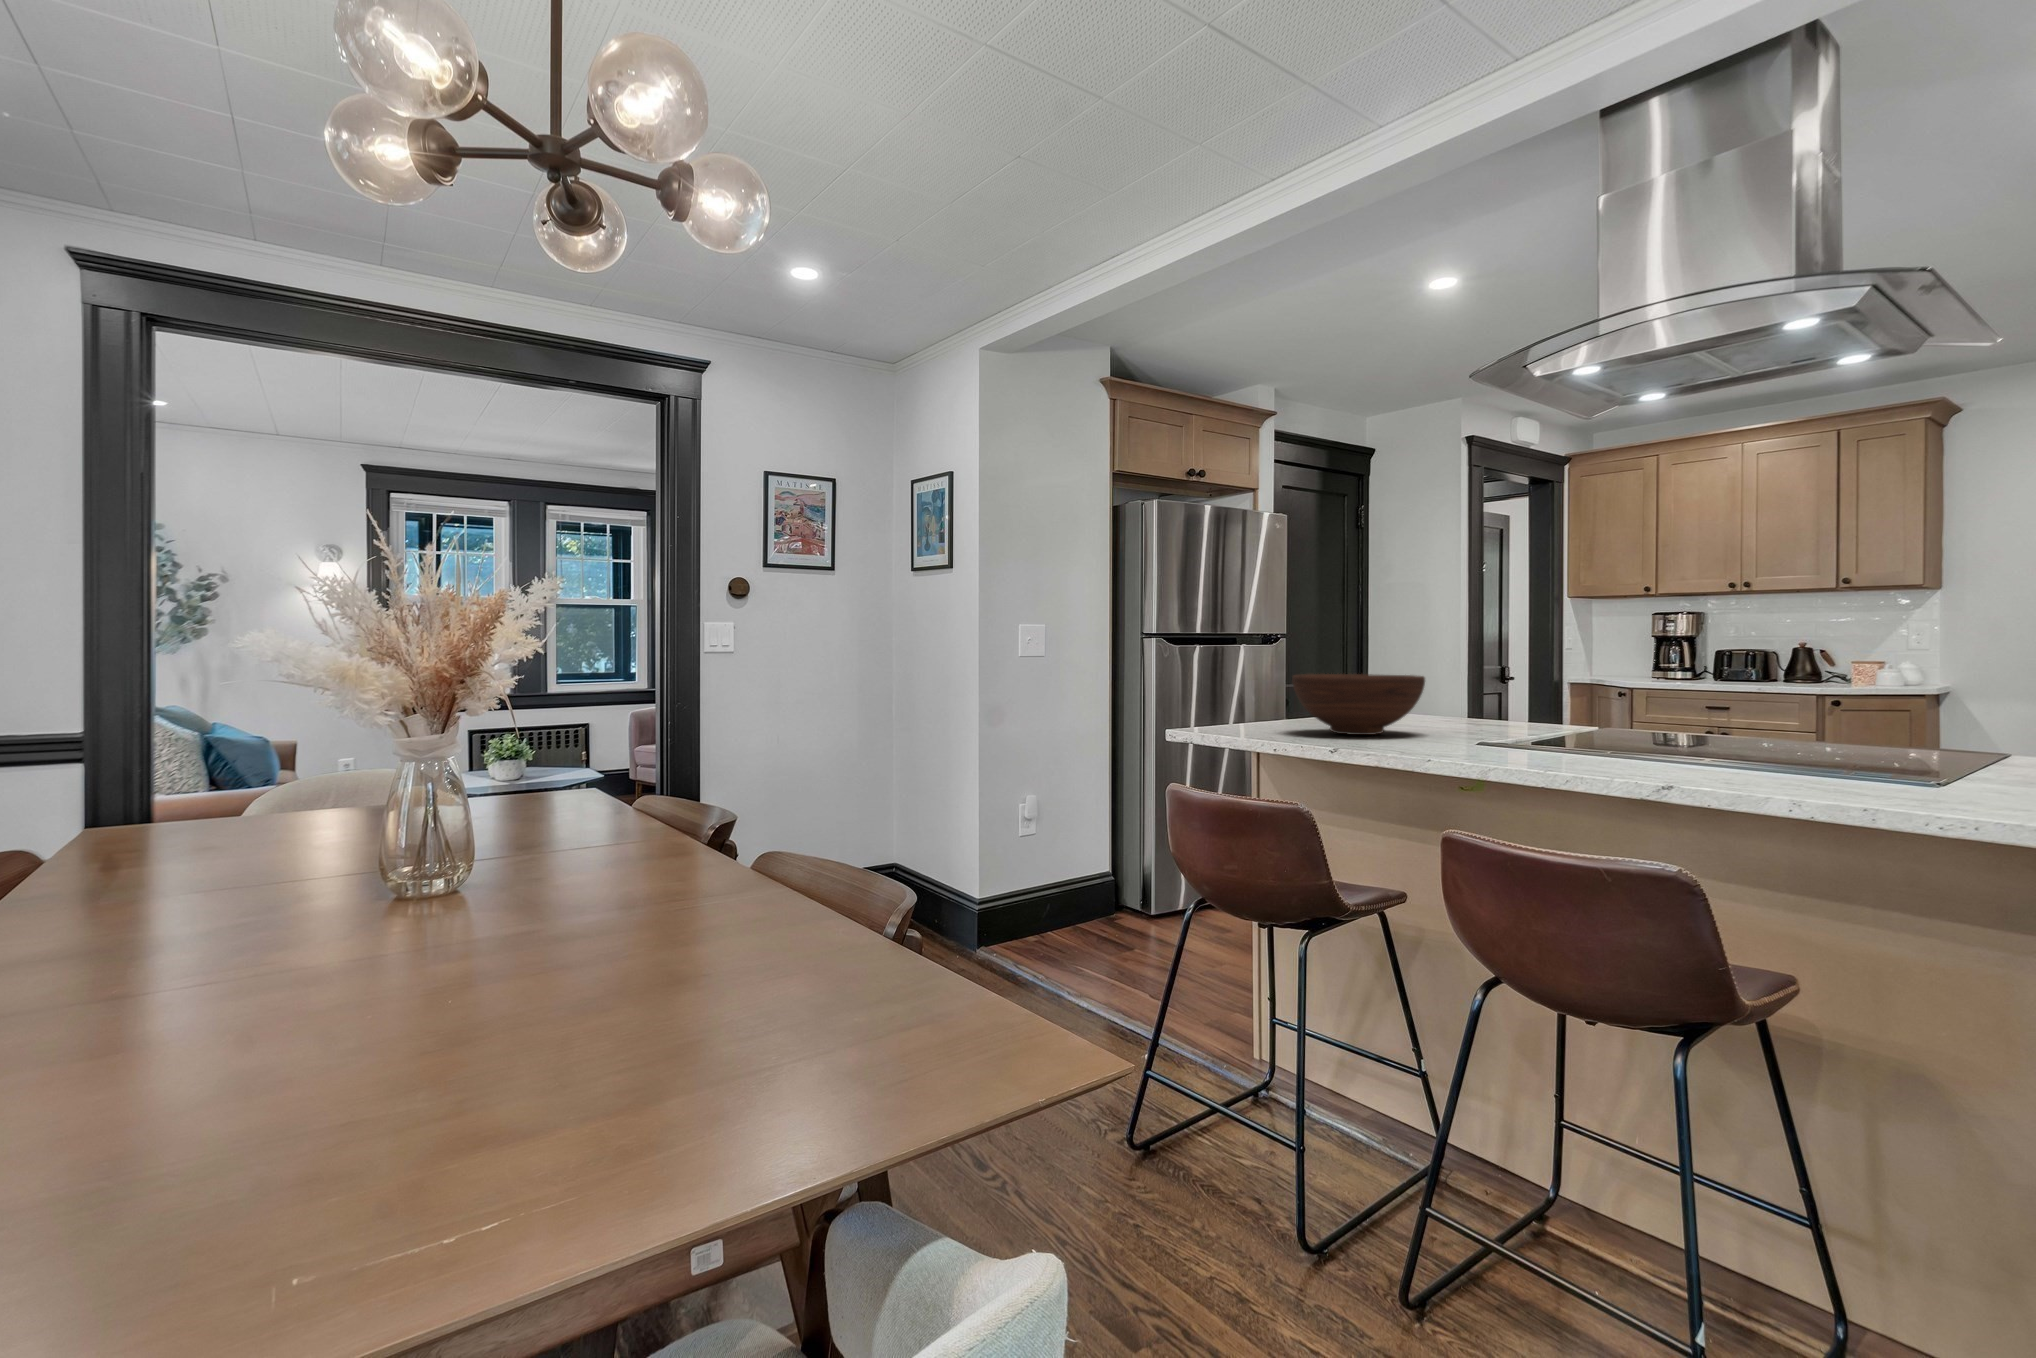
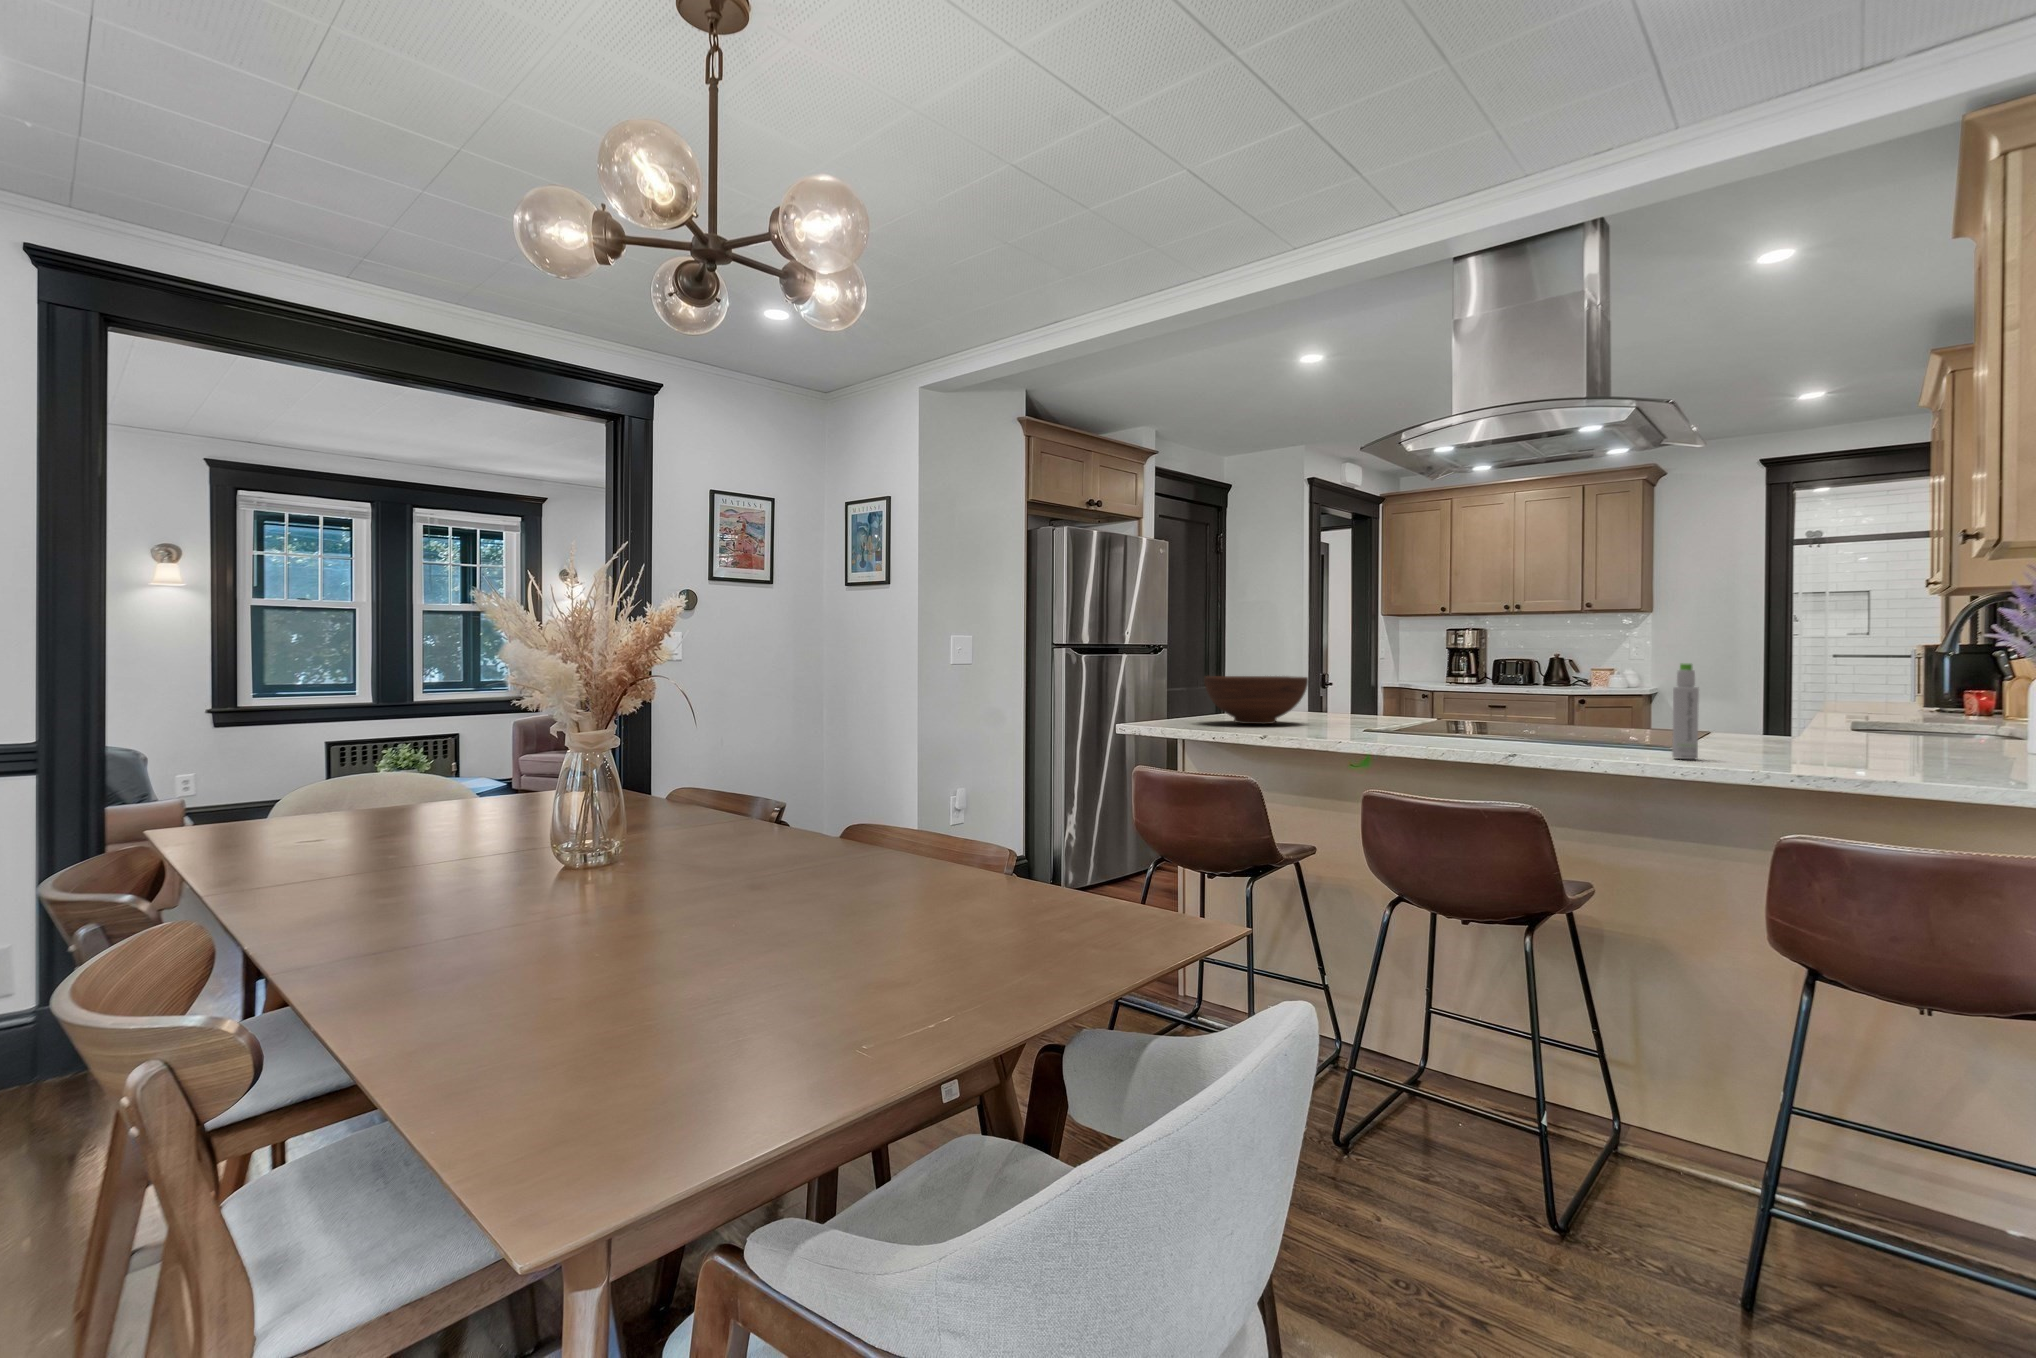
bottle: none [1922,664,1967,808] -> present [1672,663,1699,759]

